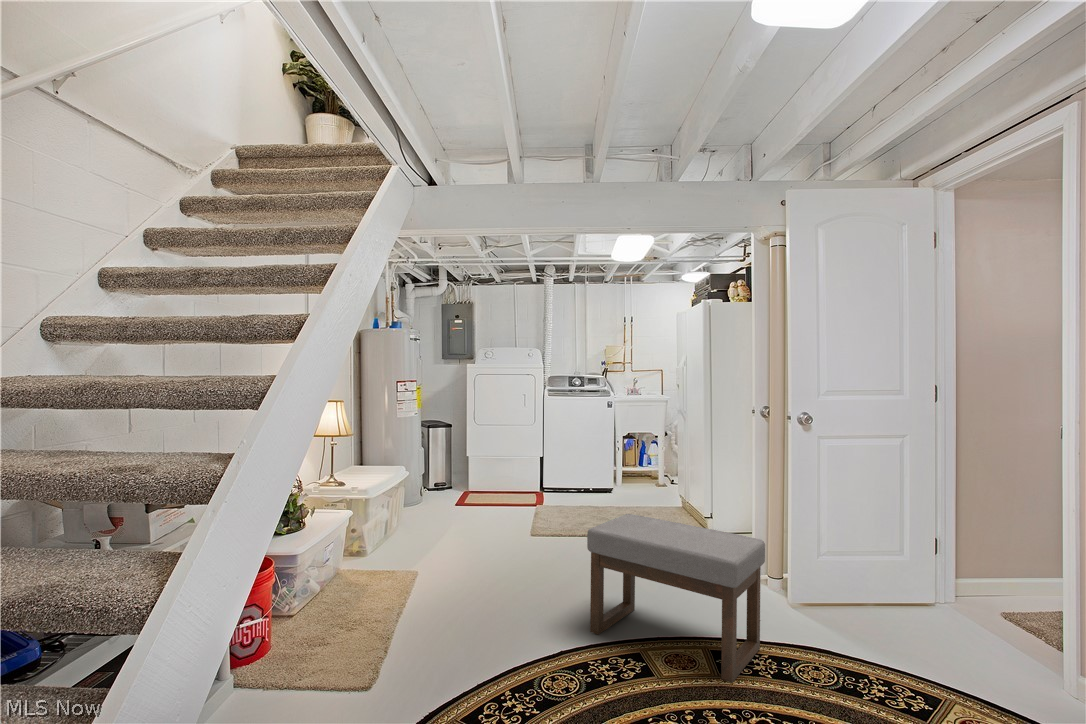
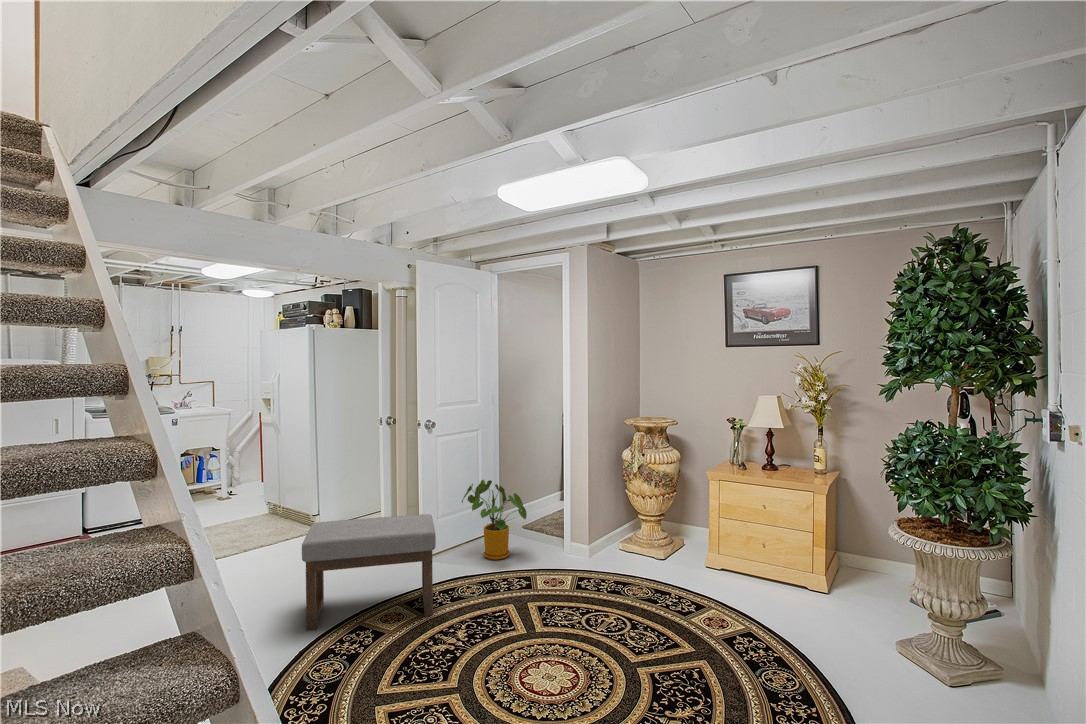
house plant: none [853,517,961,653] -> present [462,480,527,560]

